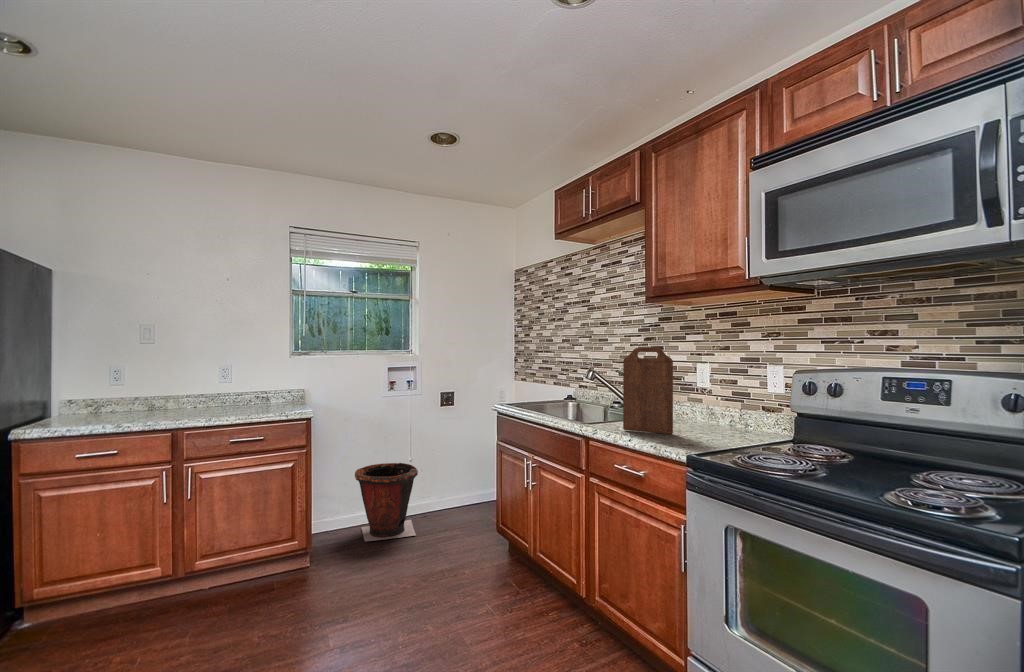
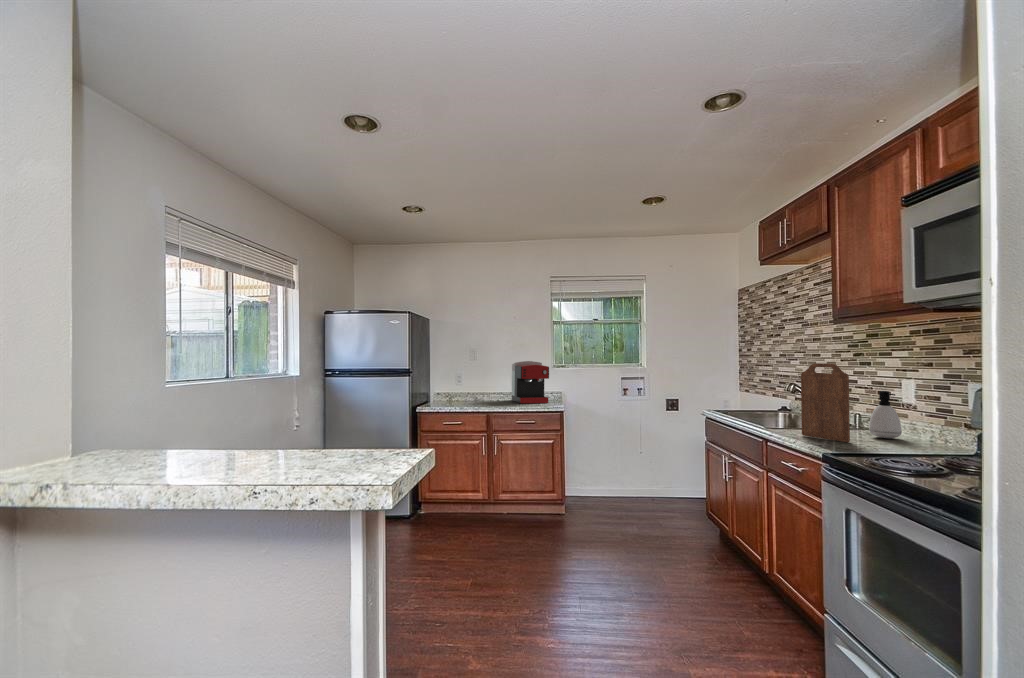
coffee maker: none [222,349,287,413] -> present [512,361,549,403]
soap dispenser: none [676,376,704,425] -> present [869,391,902,438]
waste bin: present [355,463,418,541] -> none [598,451,647,510]

